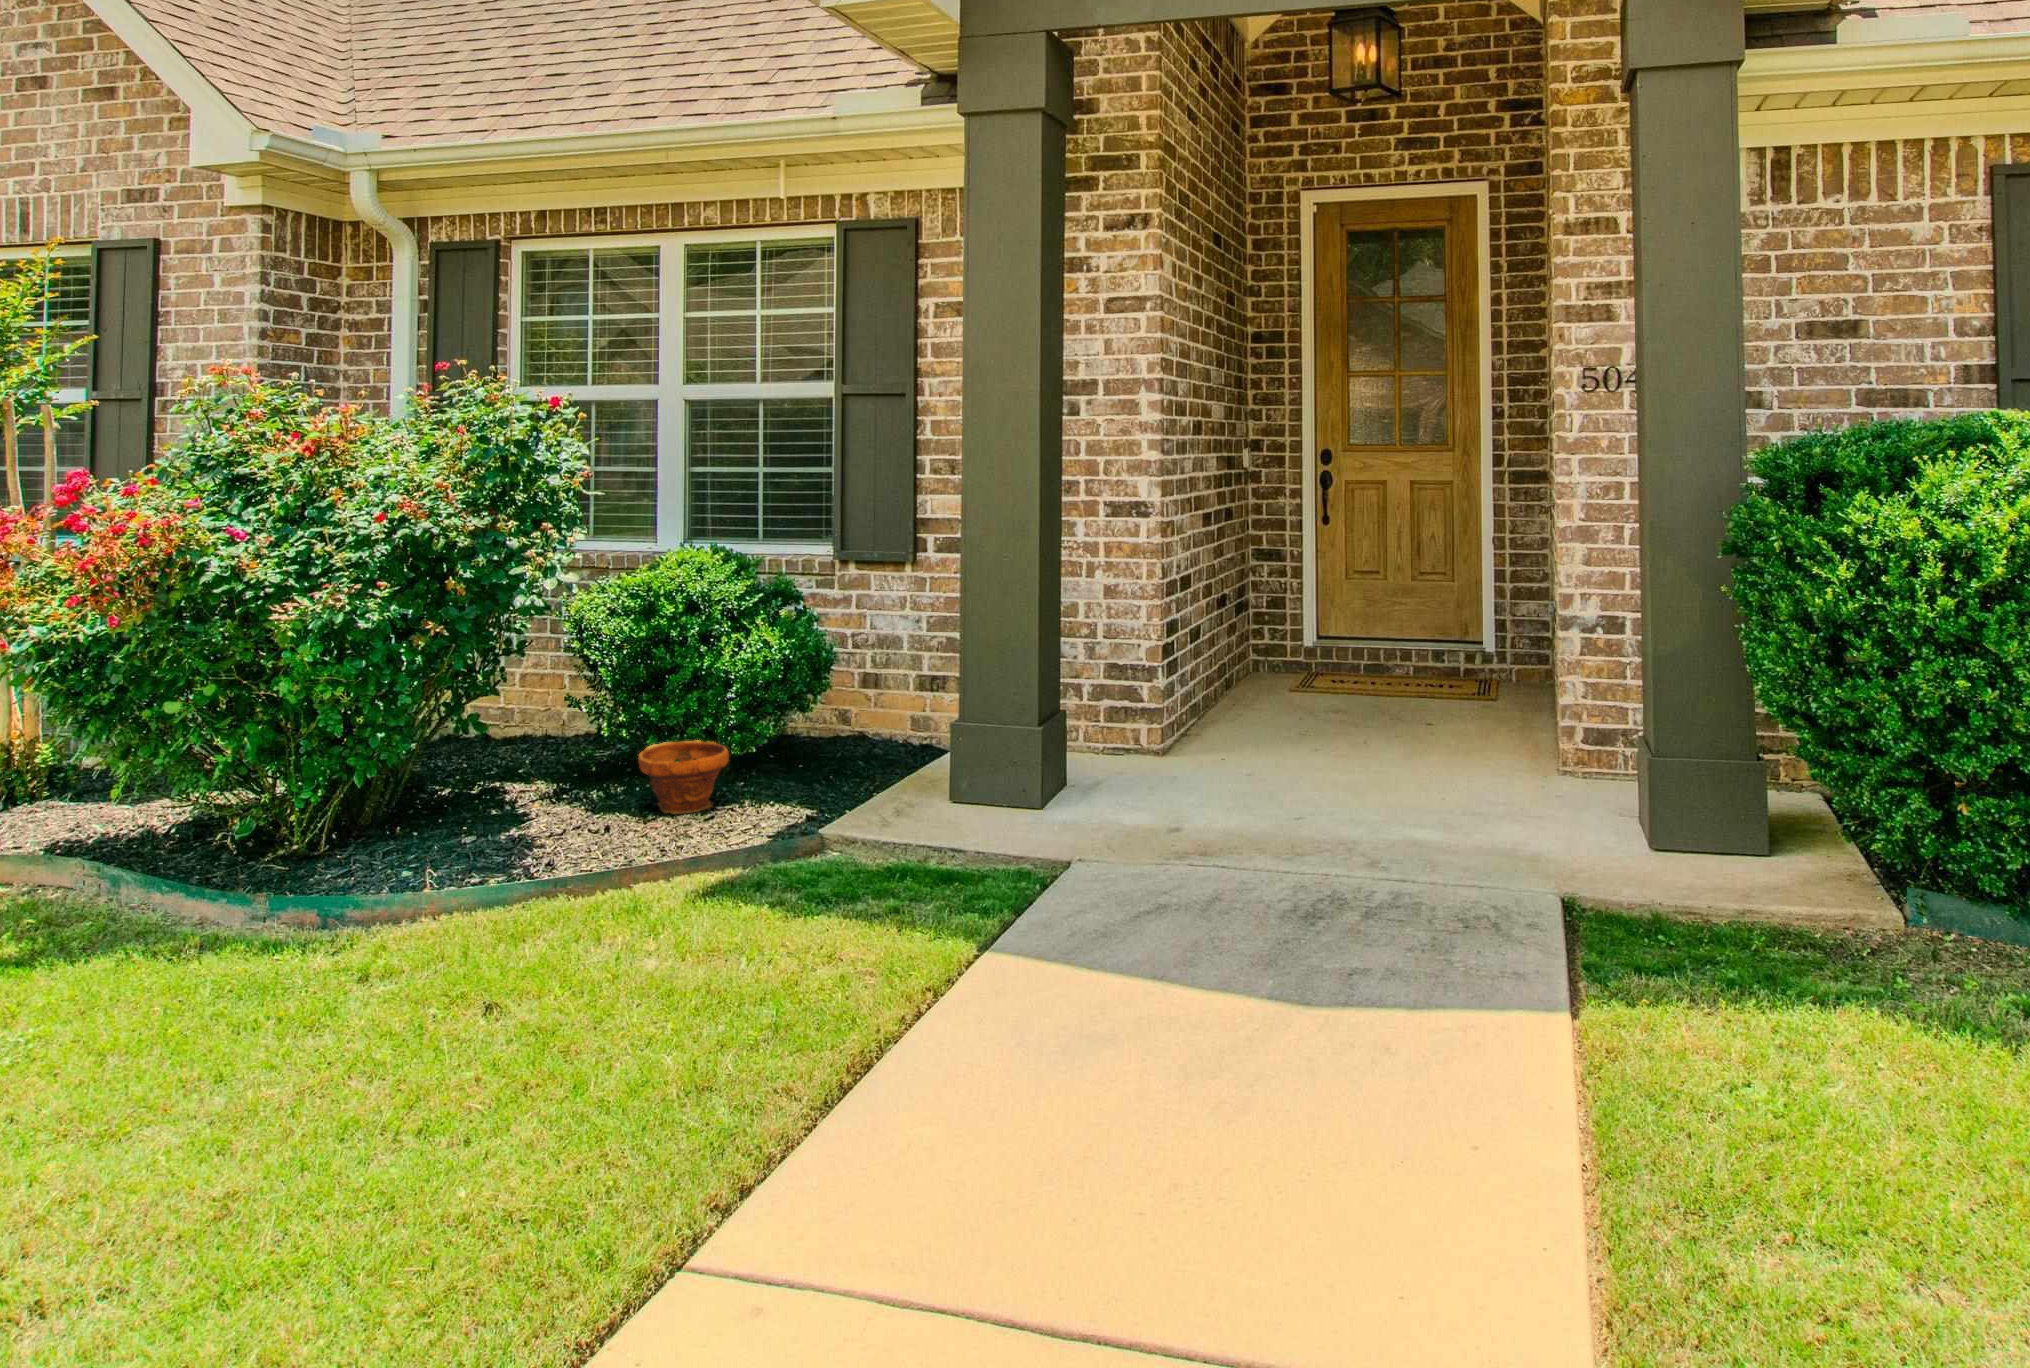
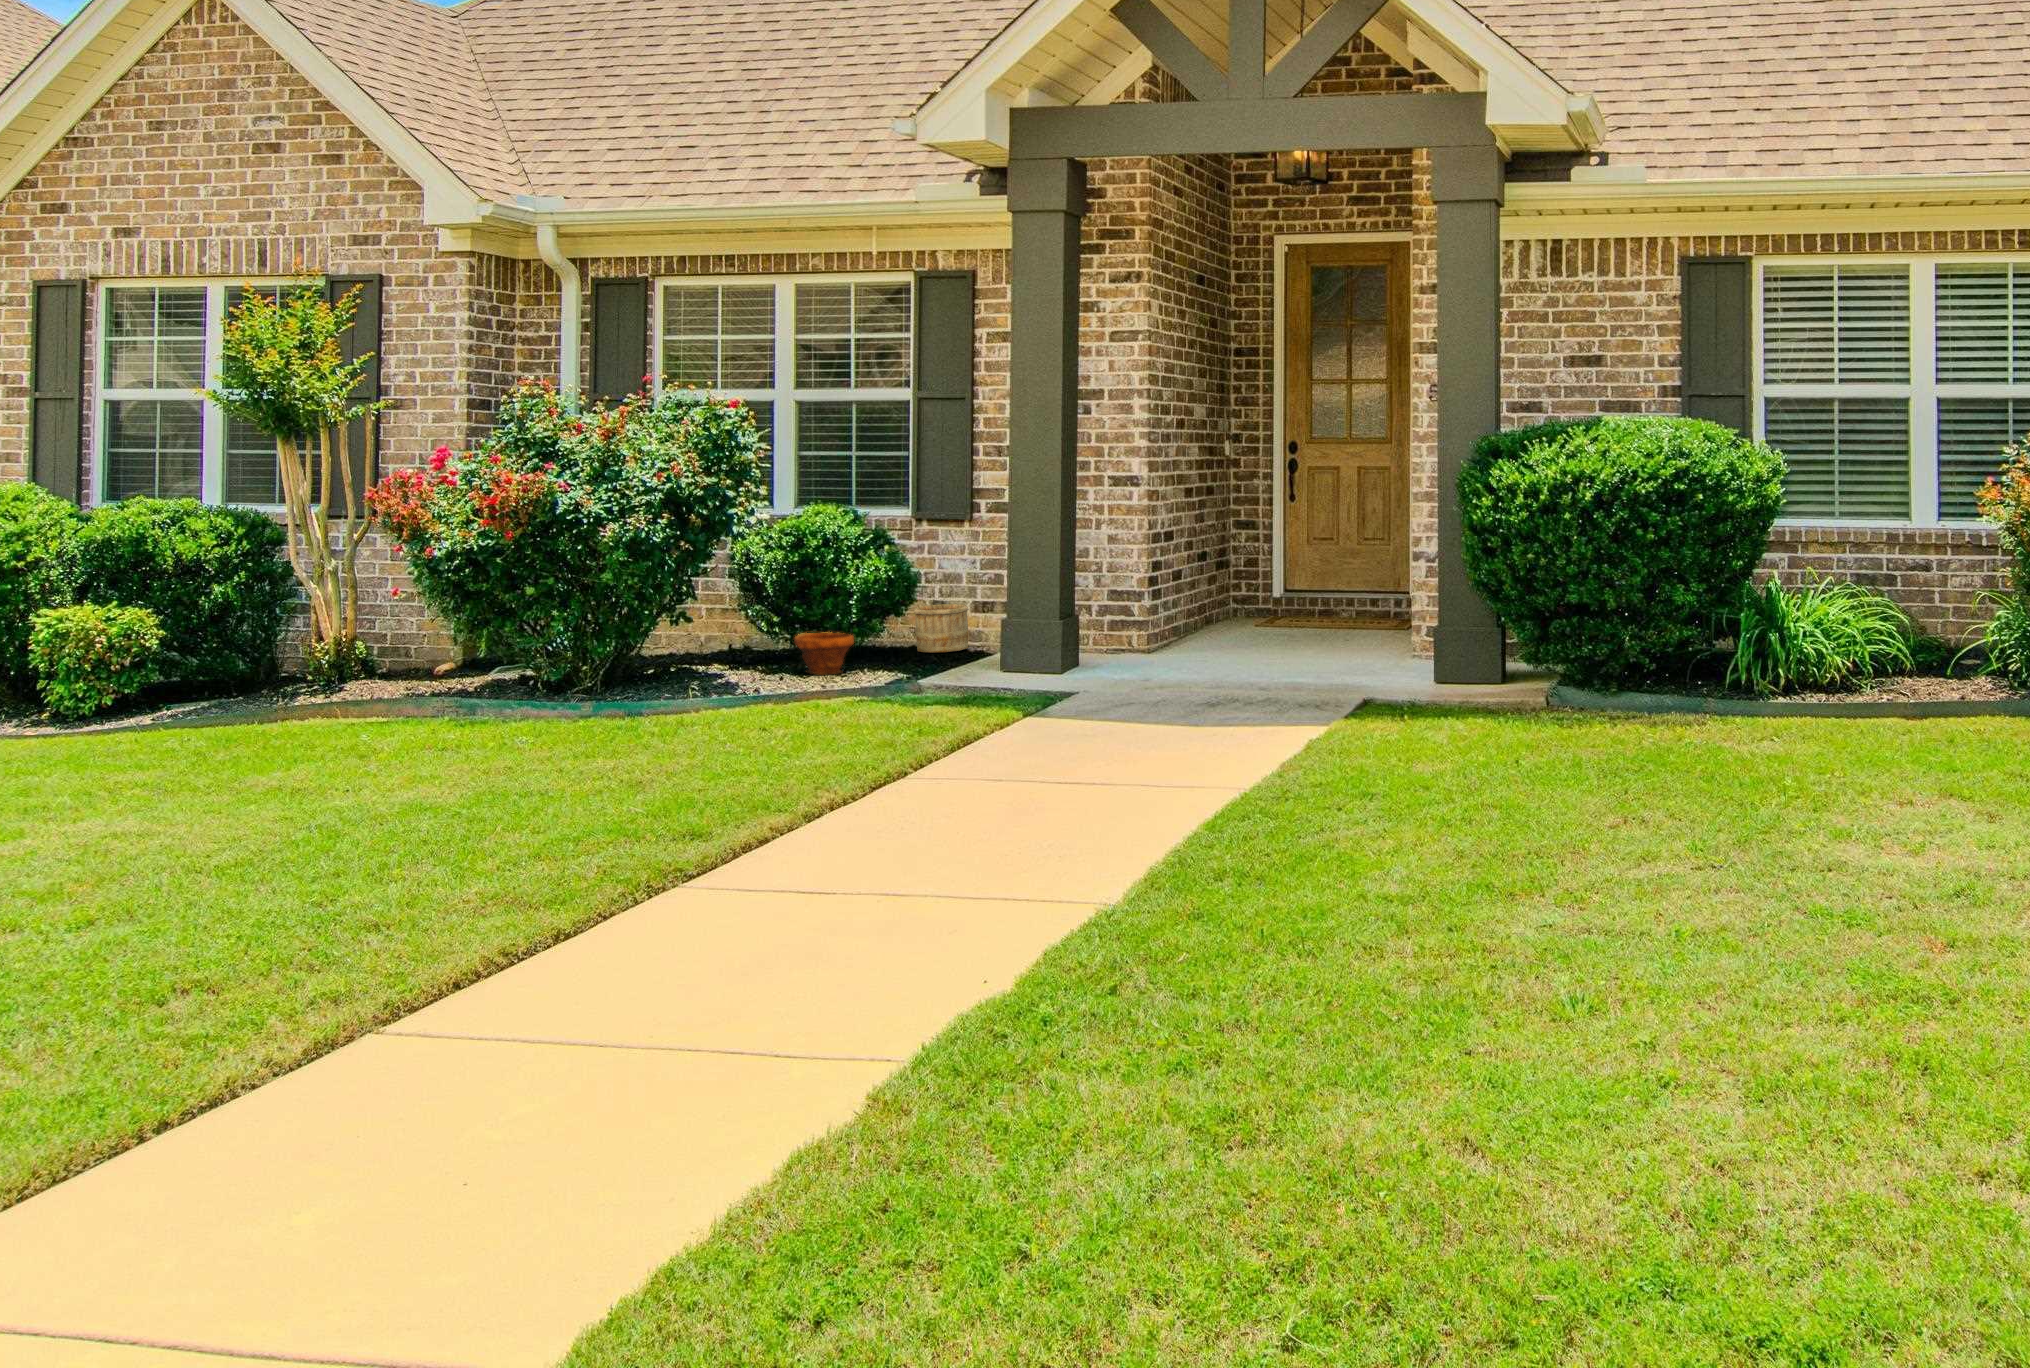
wooden bucket: none [833,678,910,753] -> present [913,604,969,653]

